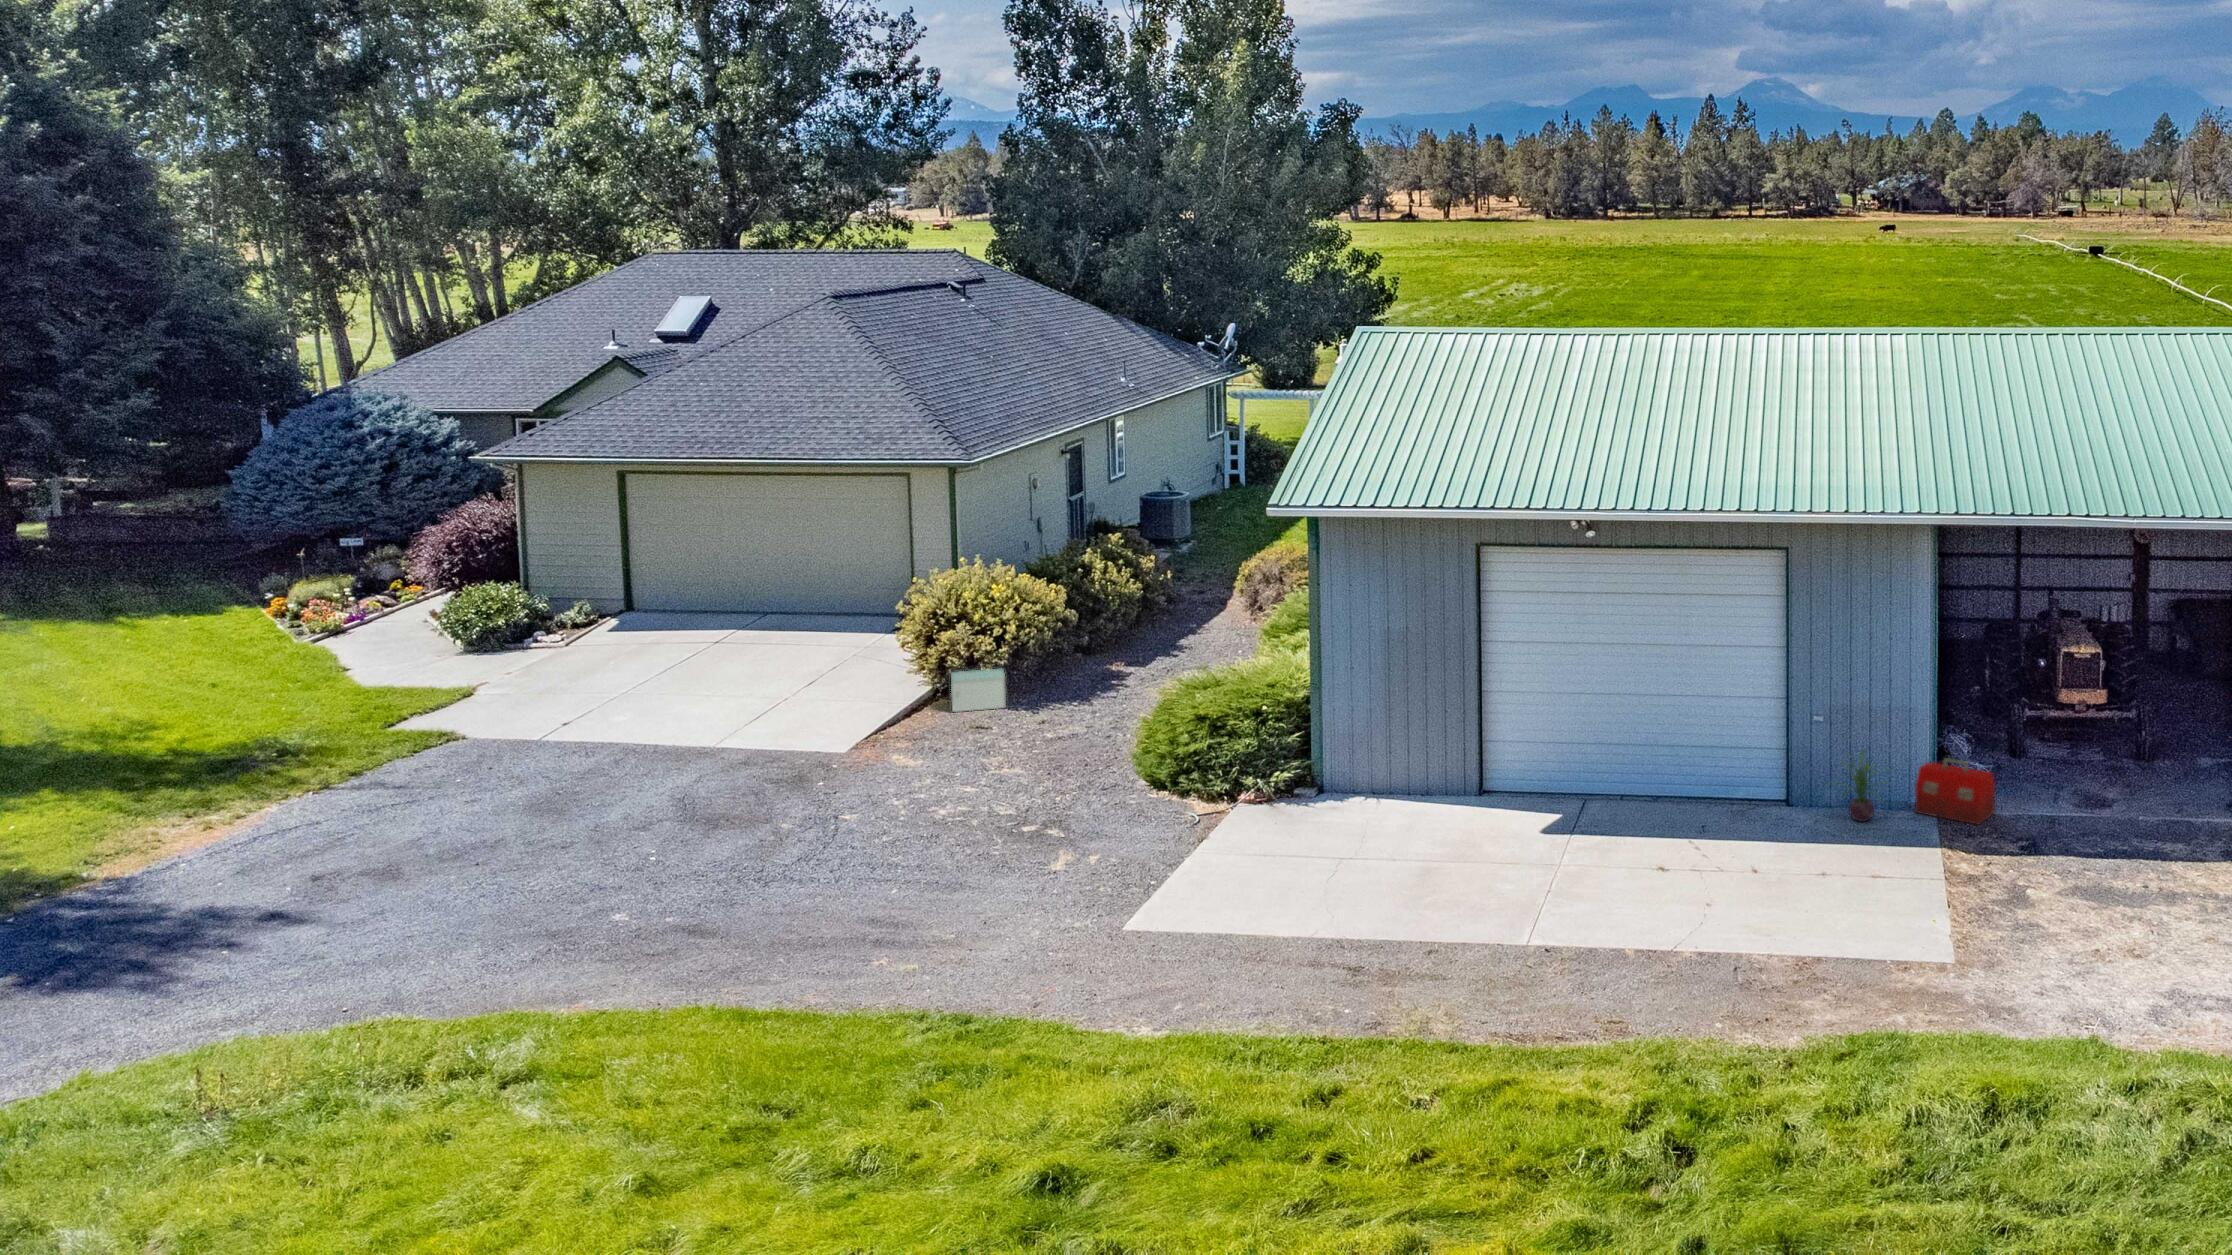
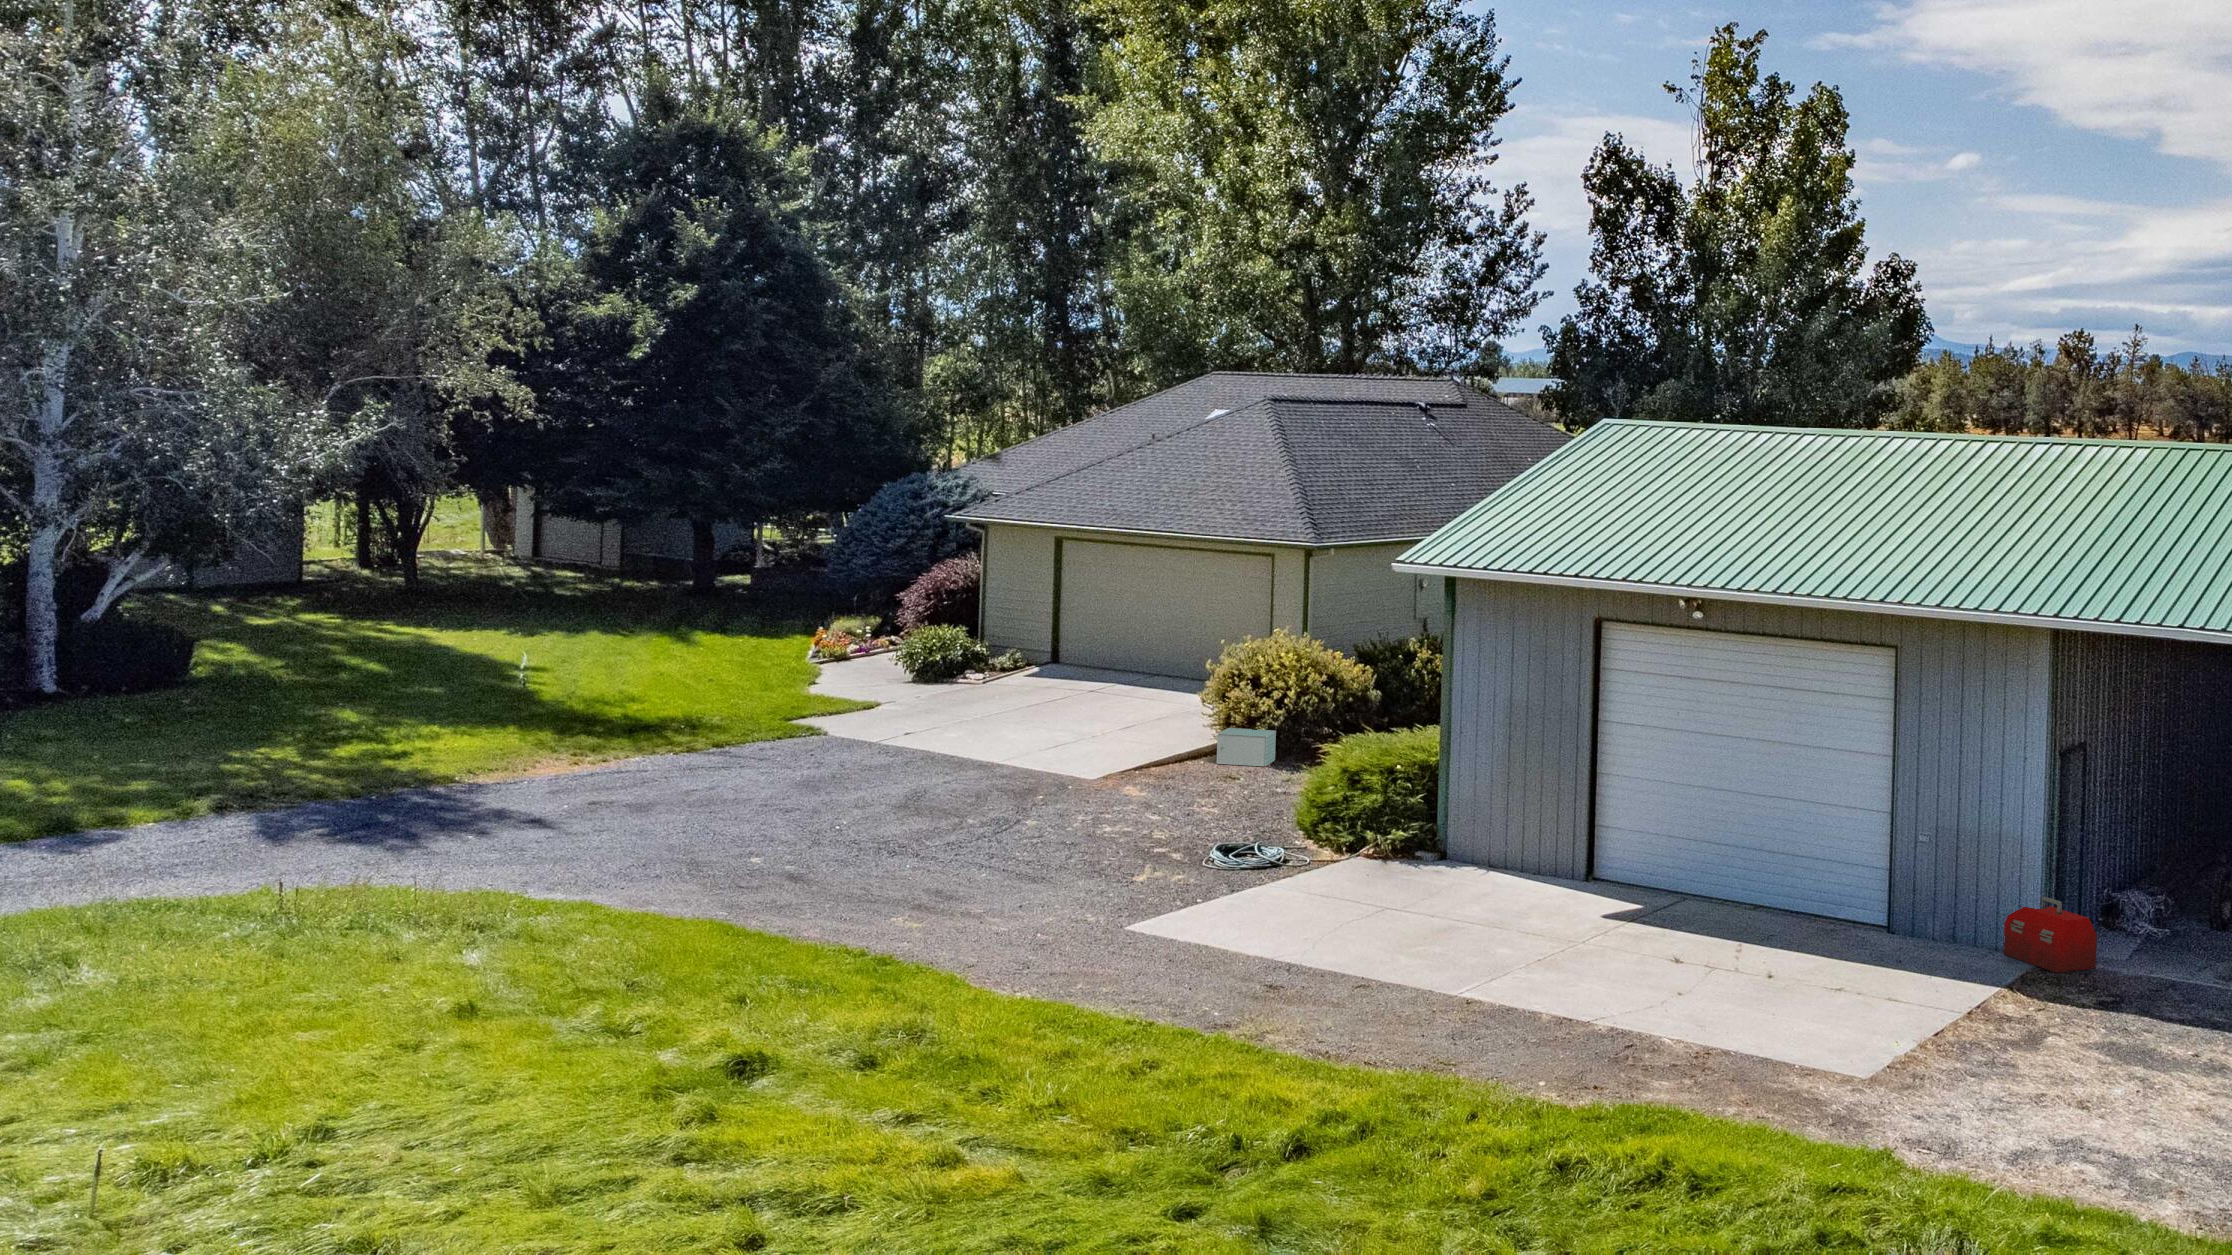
decorative plant: present [1843,751,1887,821] -> none [1892,870,1978,952]

